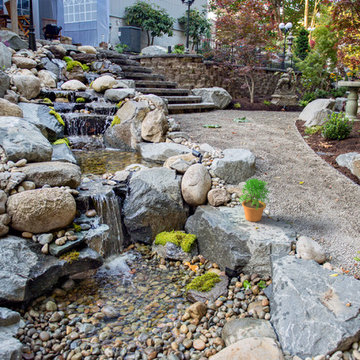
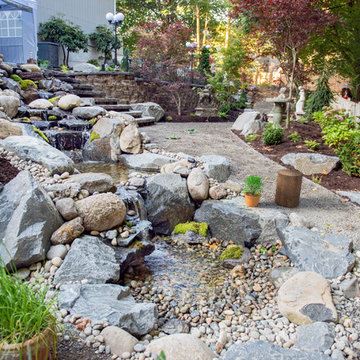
stool: none [289,174,330,228] -> present [275,169,303,207]

